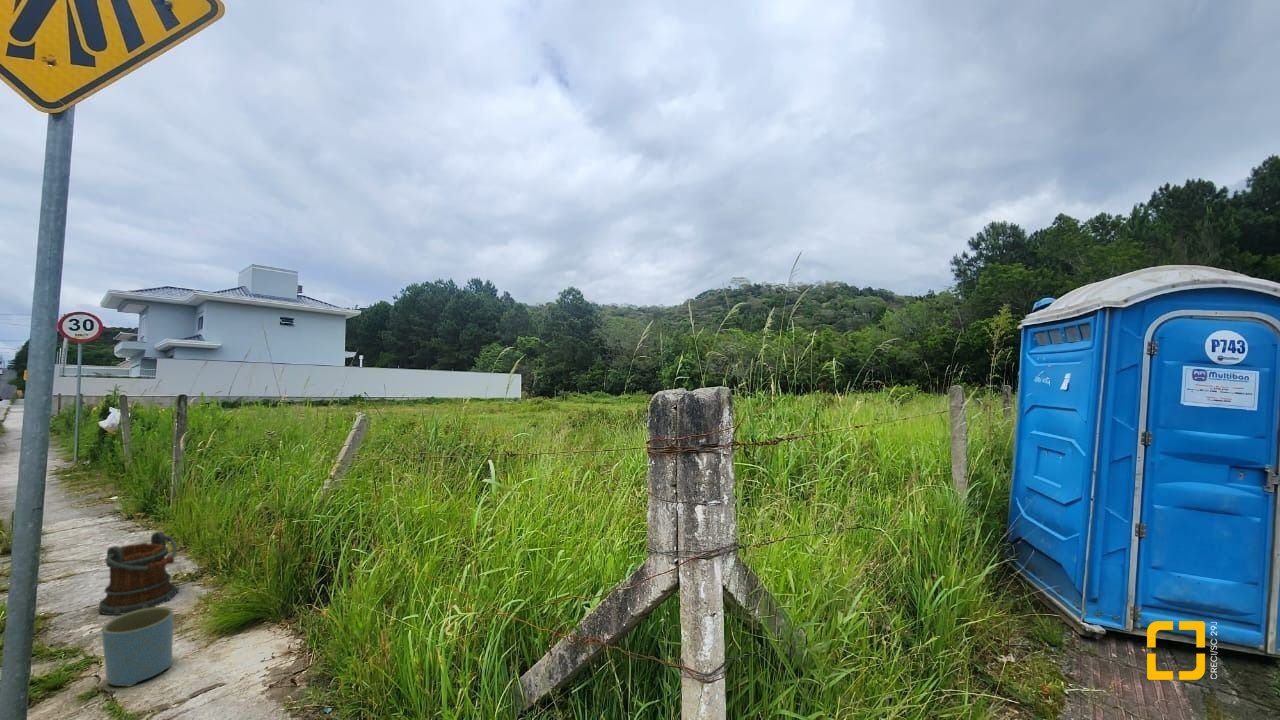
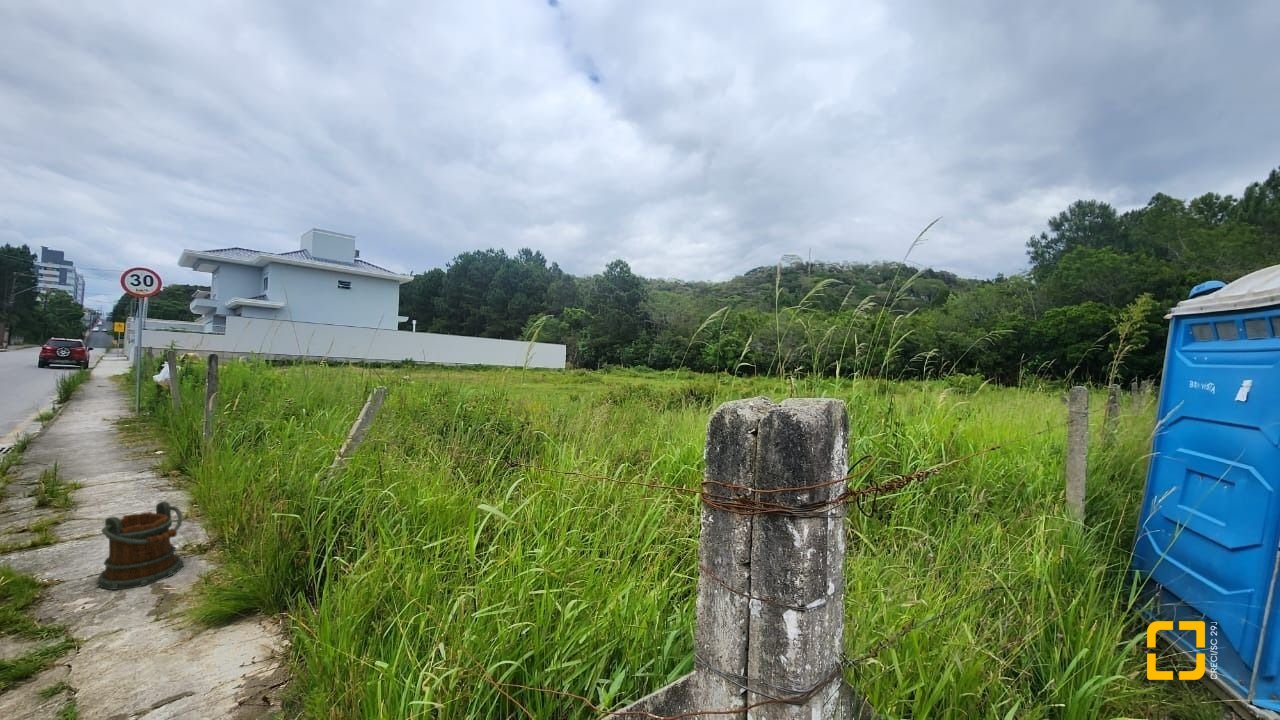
planter: present [102,607,173,686] -> none [65,596,149,688]

